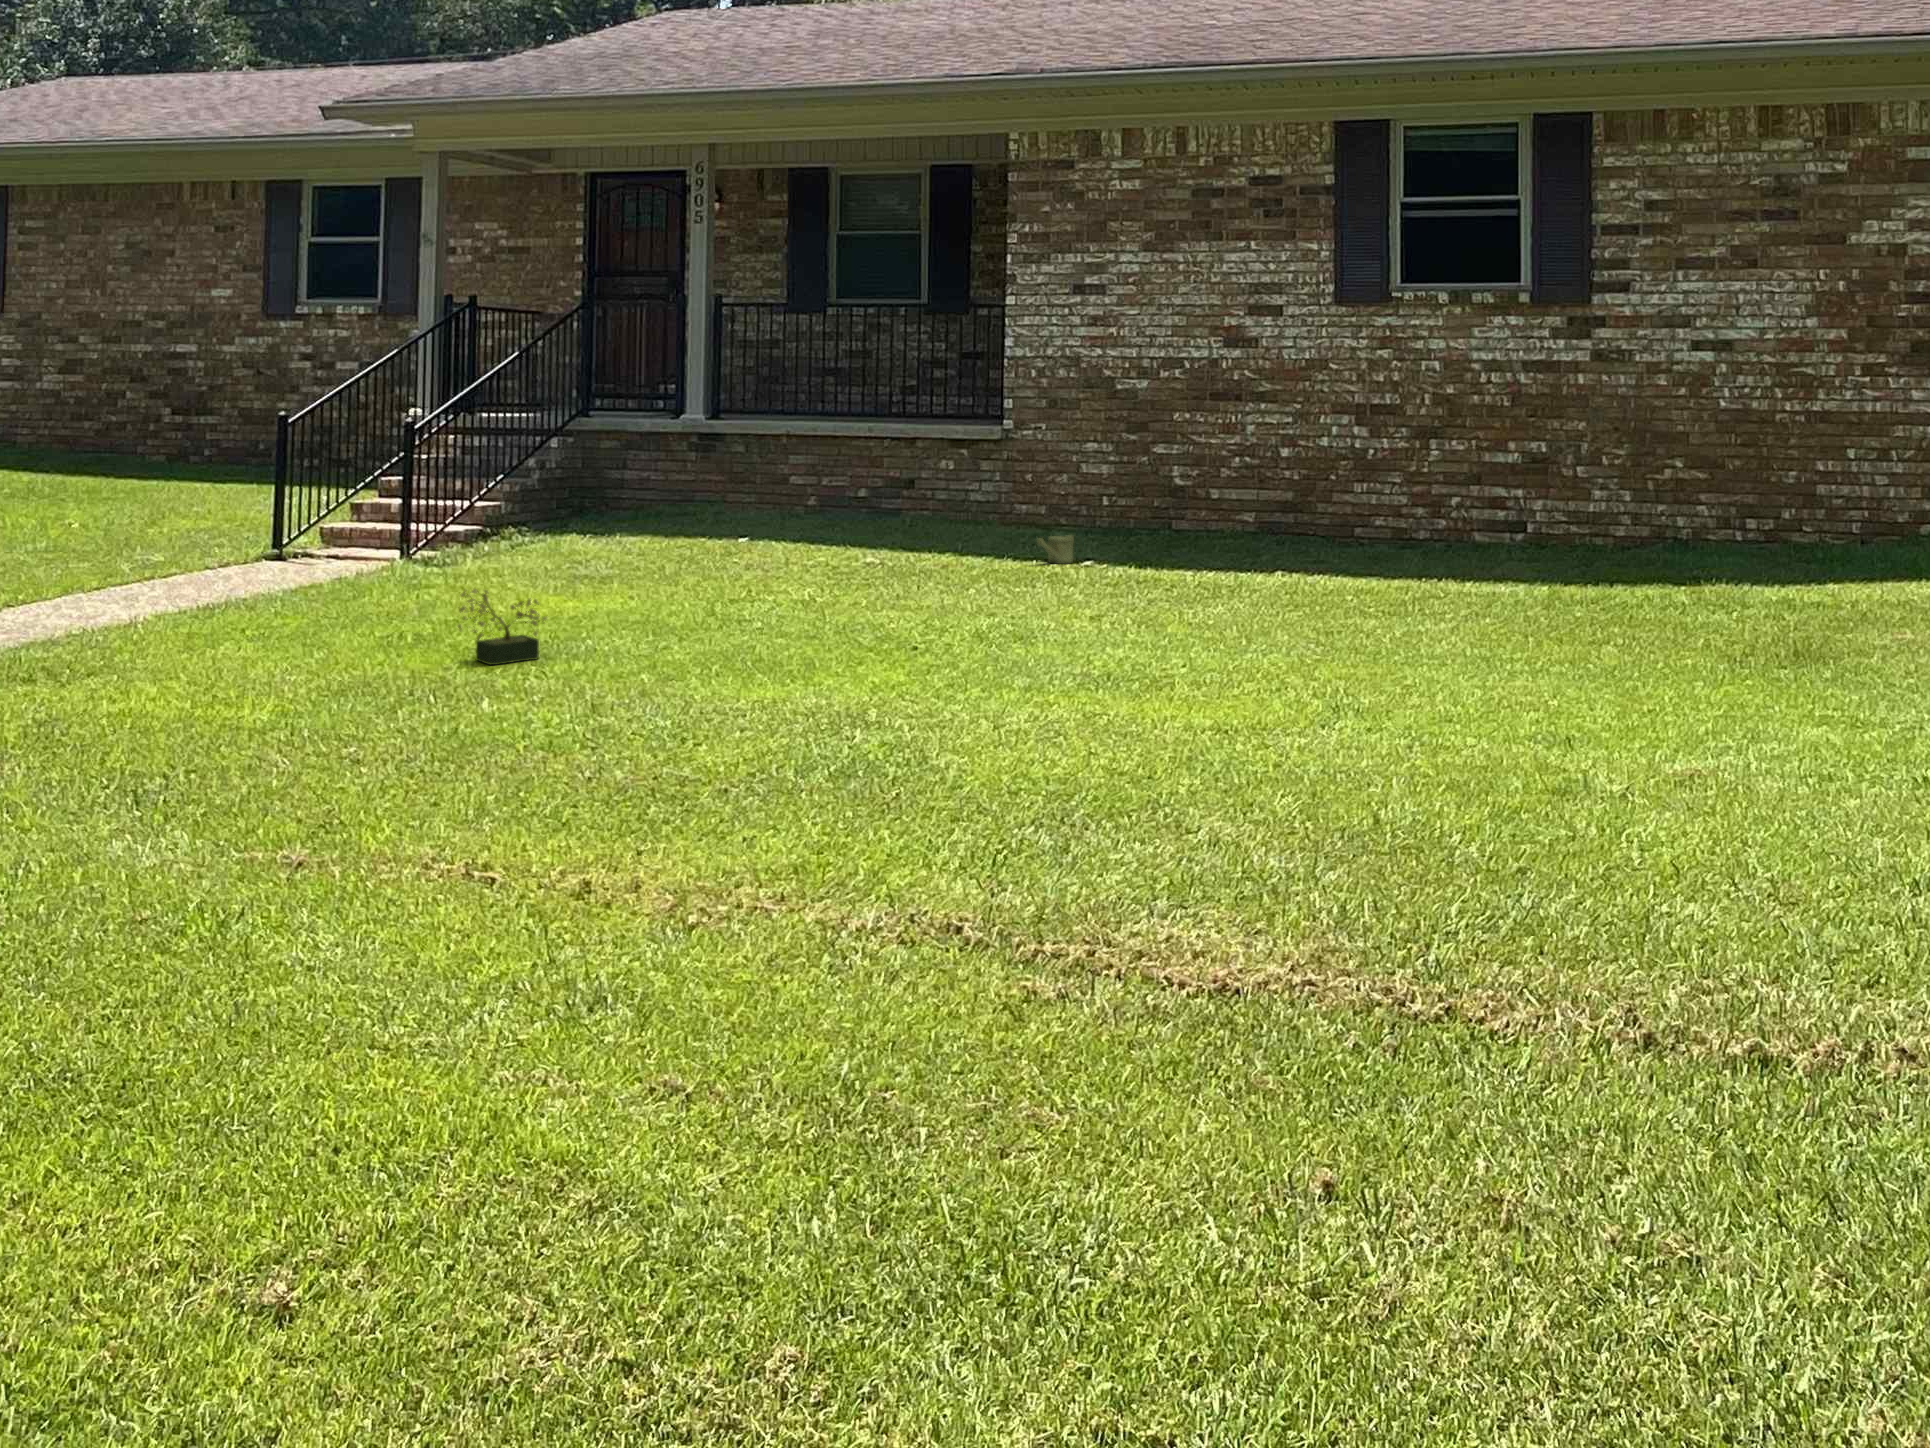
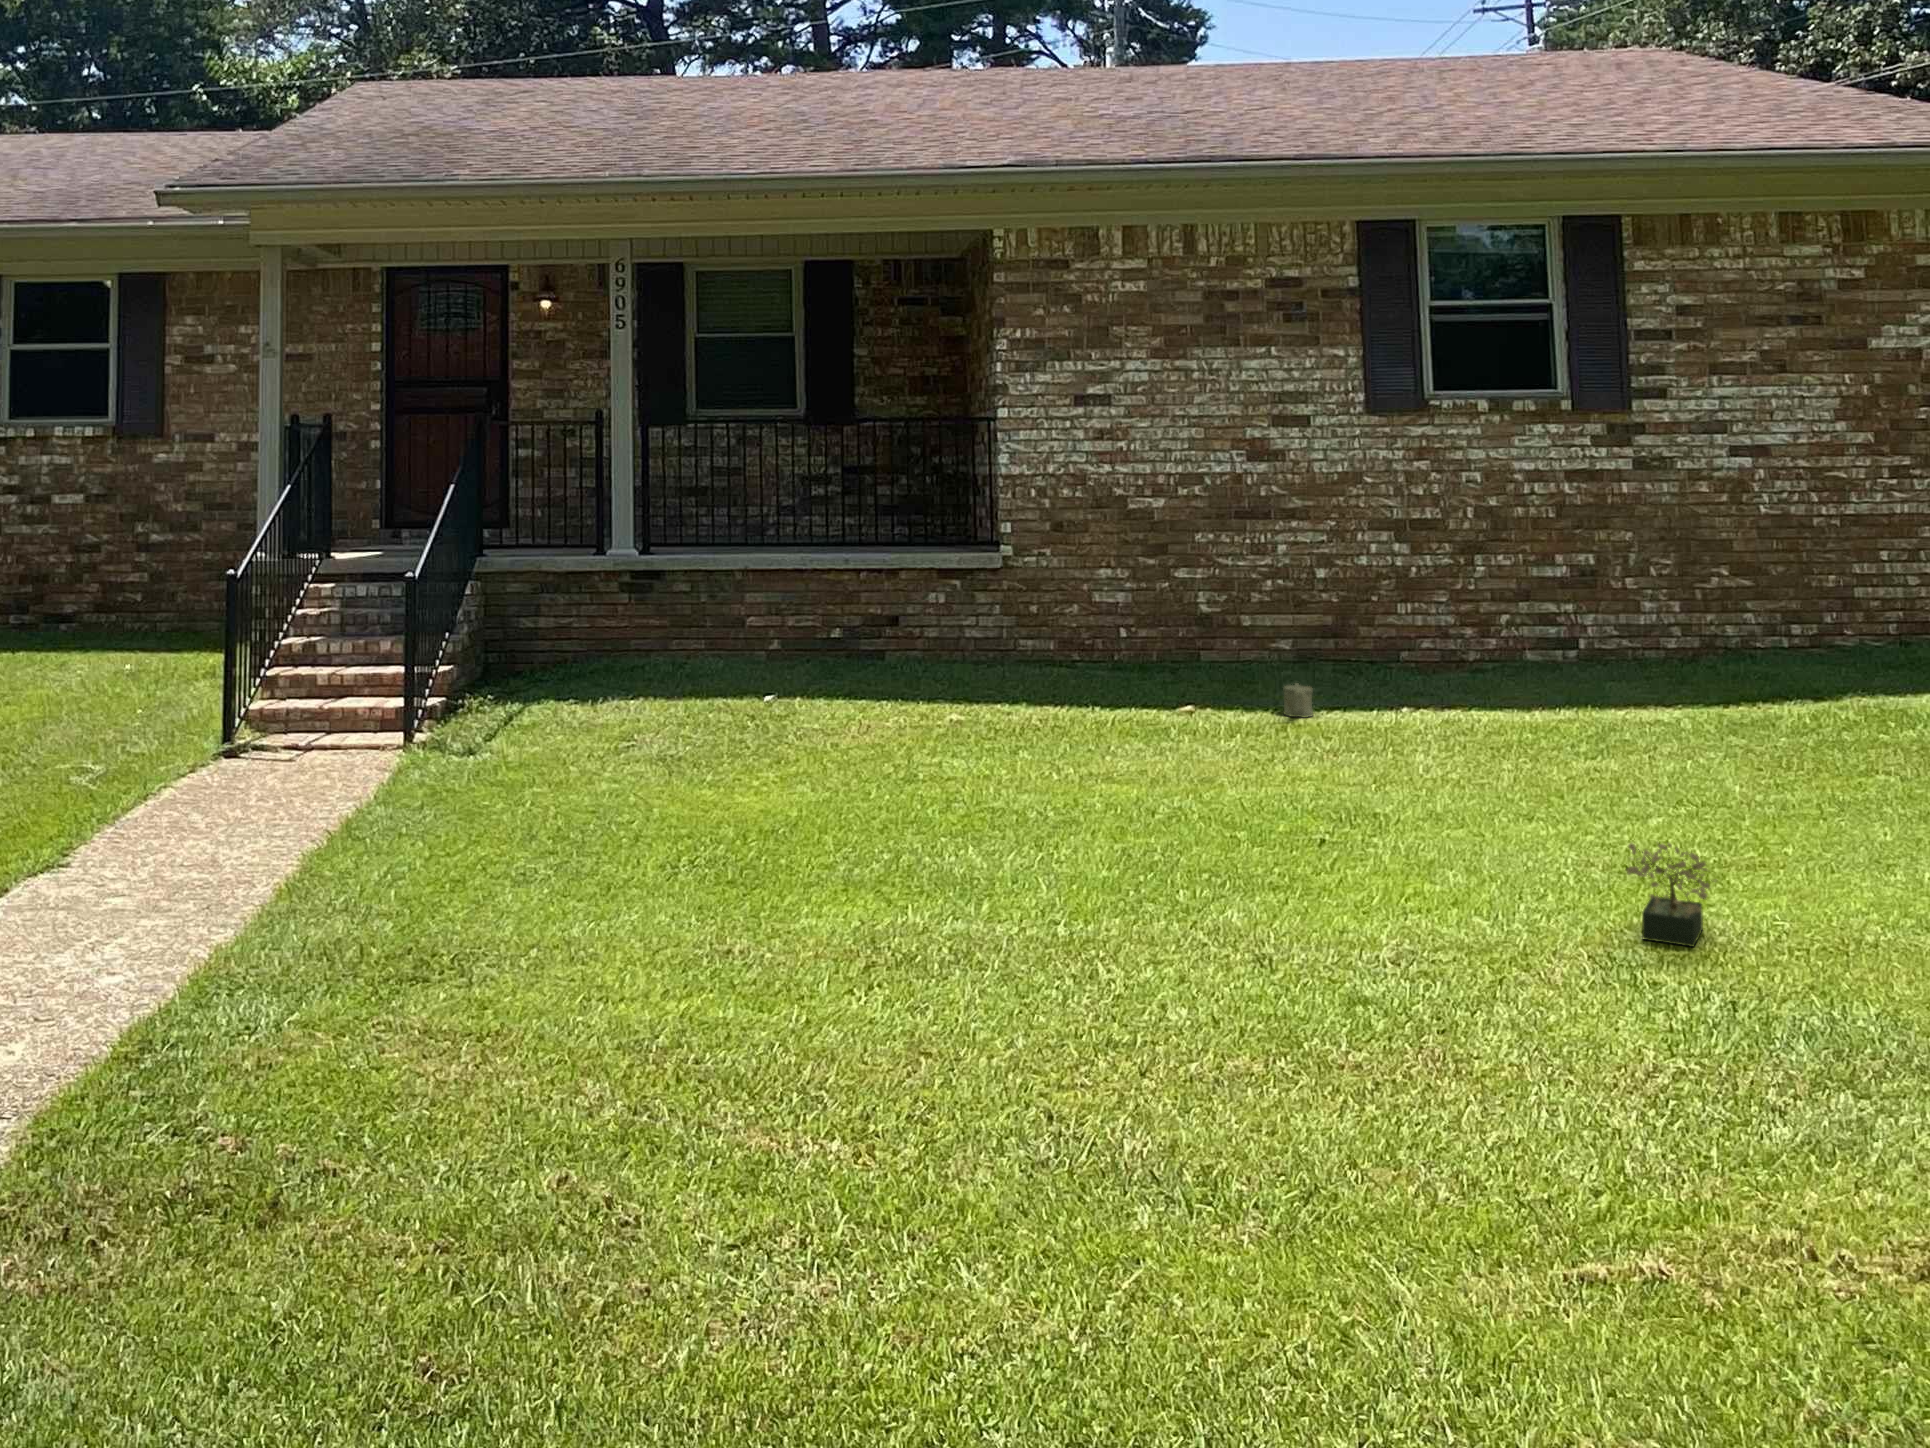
decorative plant: present [458,589,546,665] -> present [1626,843,1716,947]

